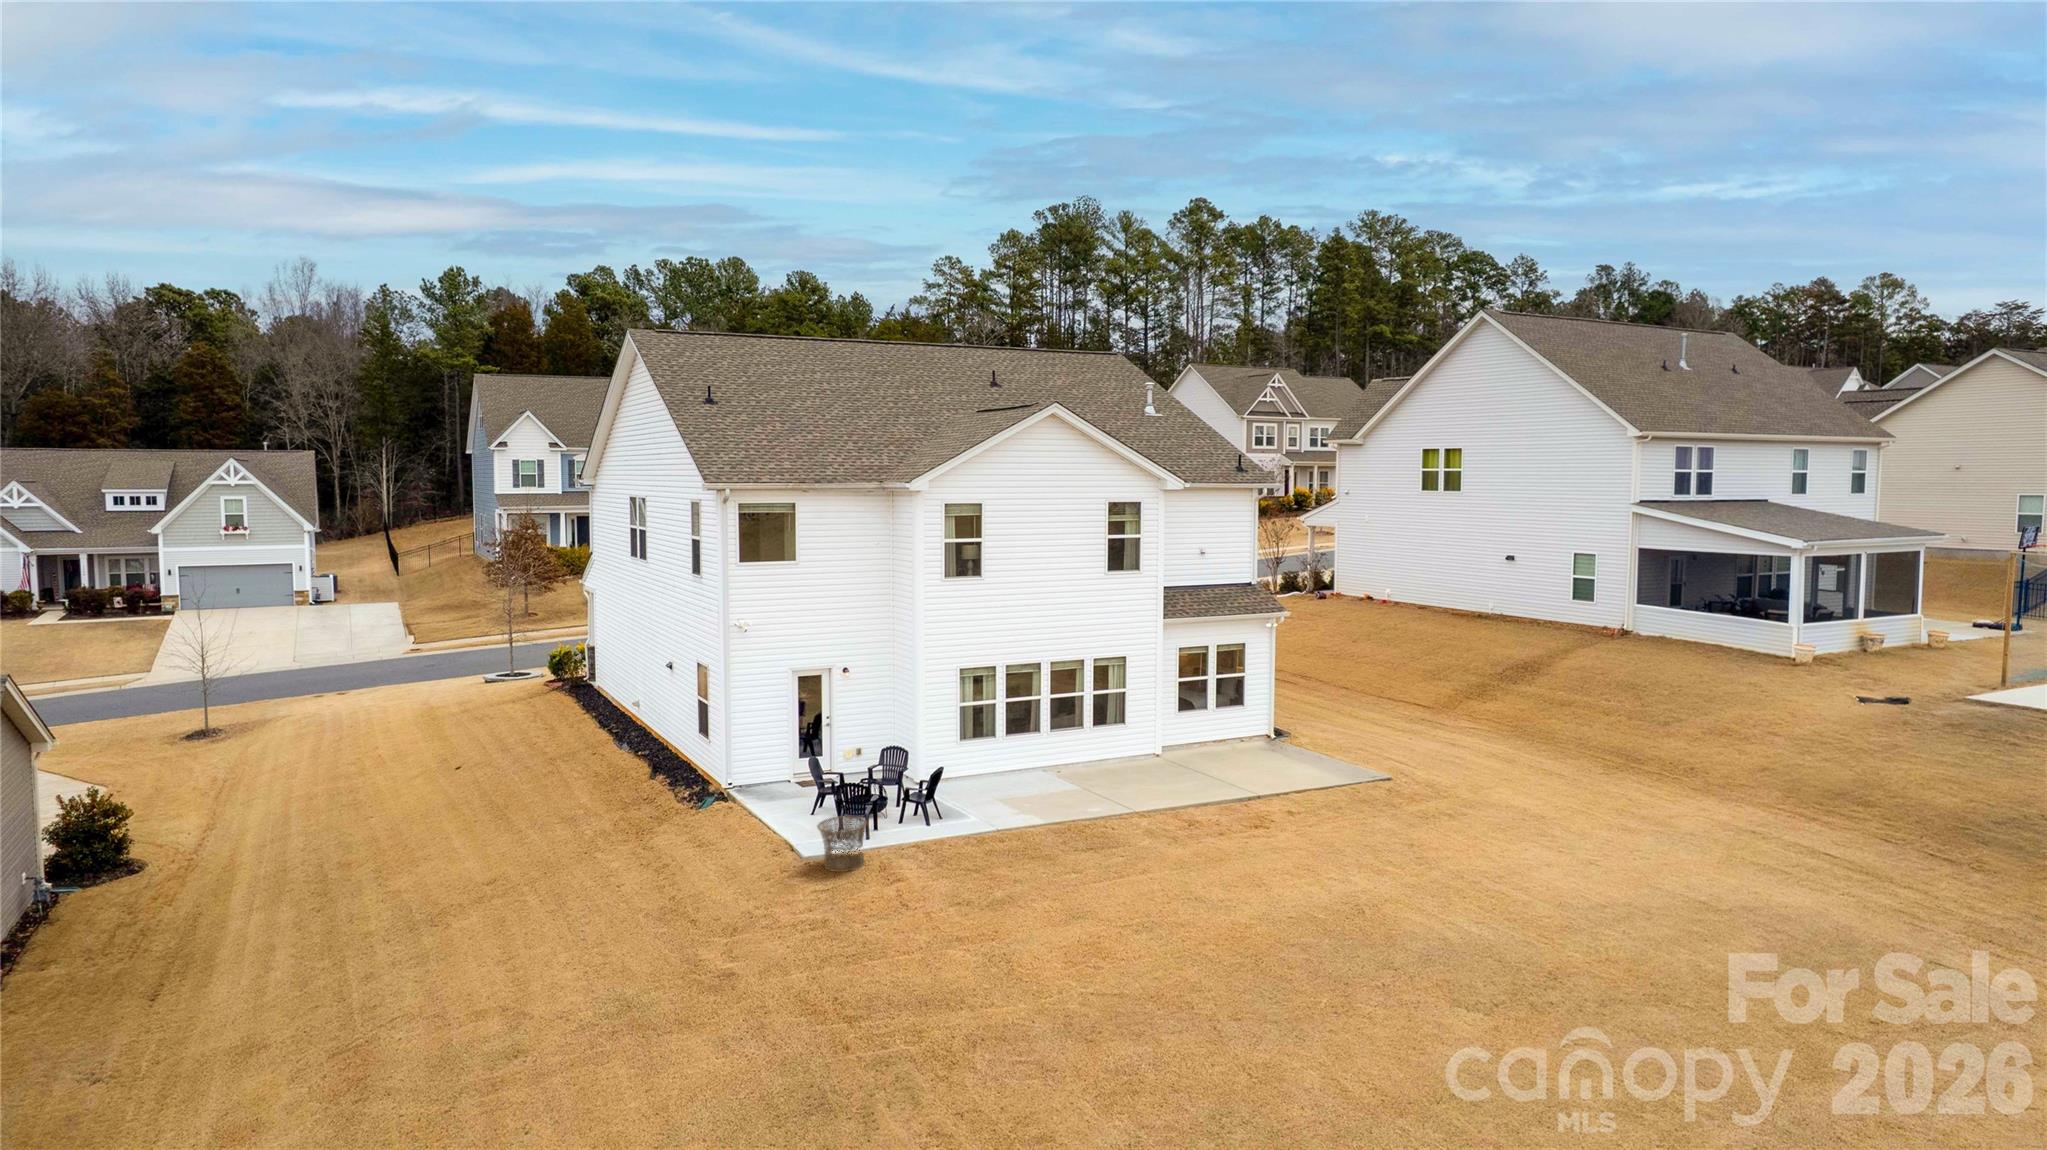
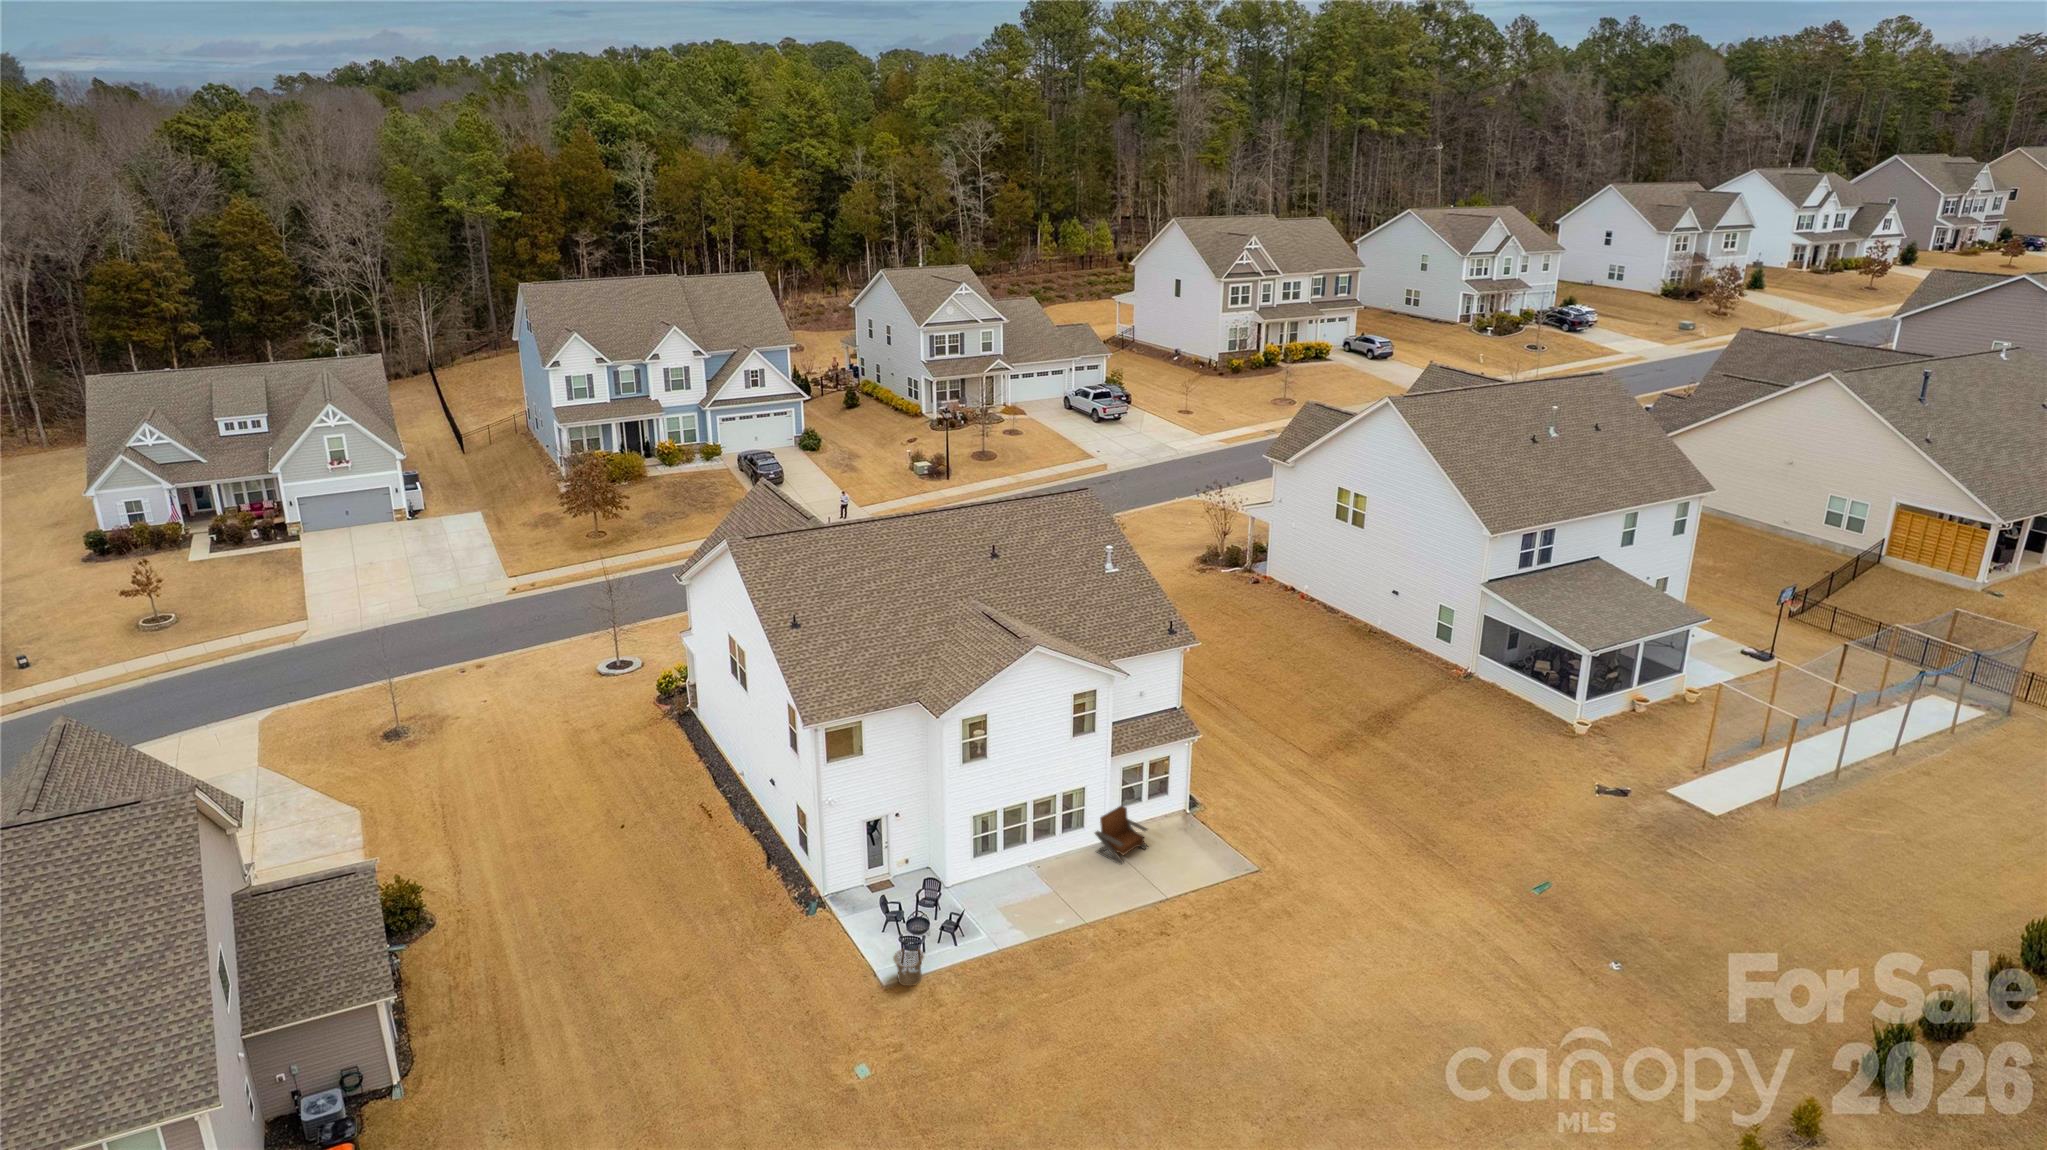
lounge chair: none [1140,694,1221,768] -> present [1095,806,1148,864]

